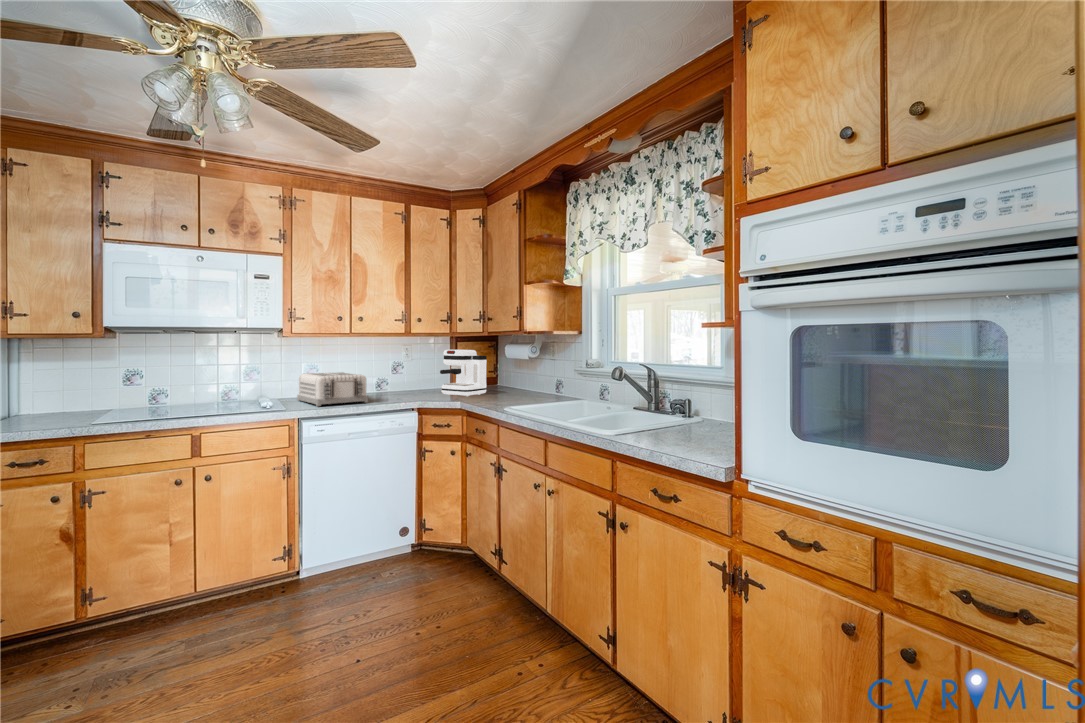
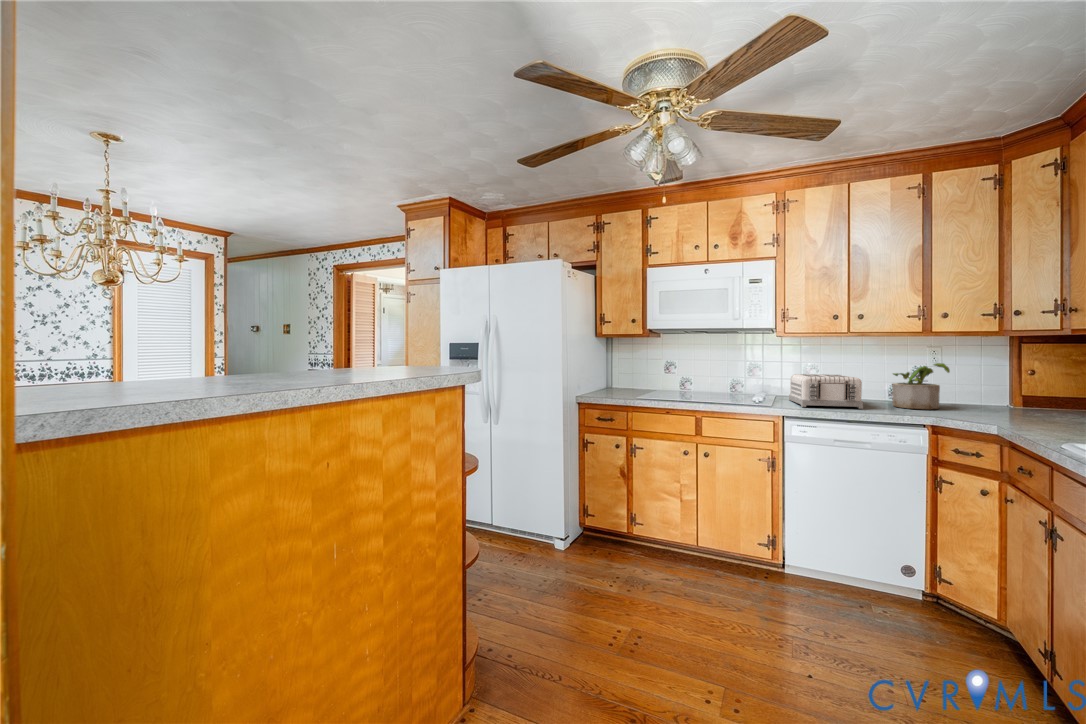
coffee maker: present [440,350,487,397] -> none [979,350,1076,416]
potted plant: none [383,360,423,398] -> present [892,363,950,410]

